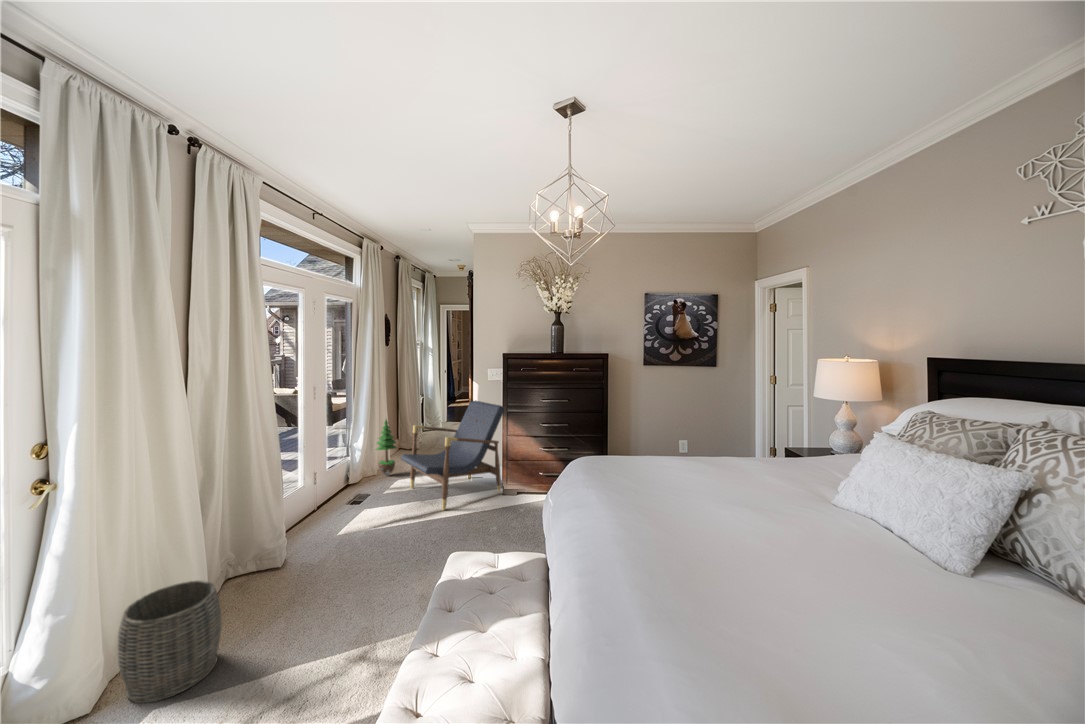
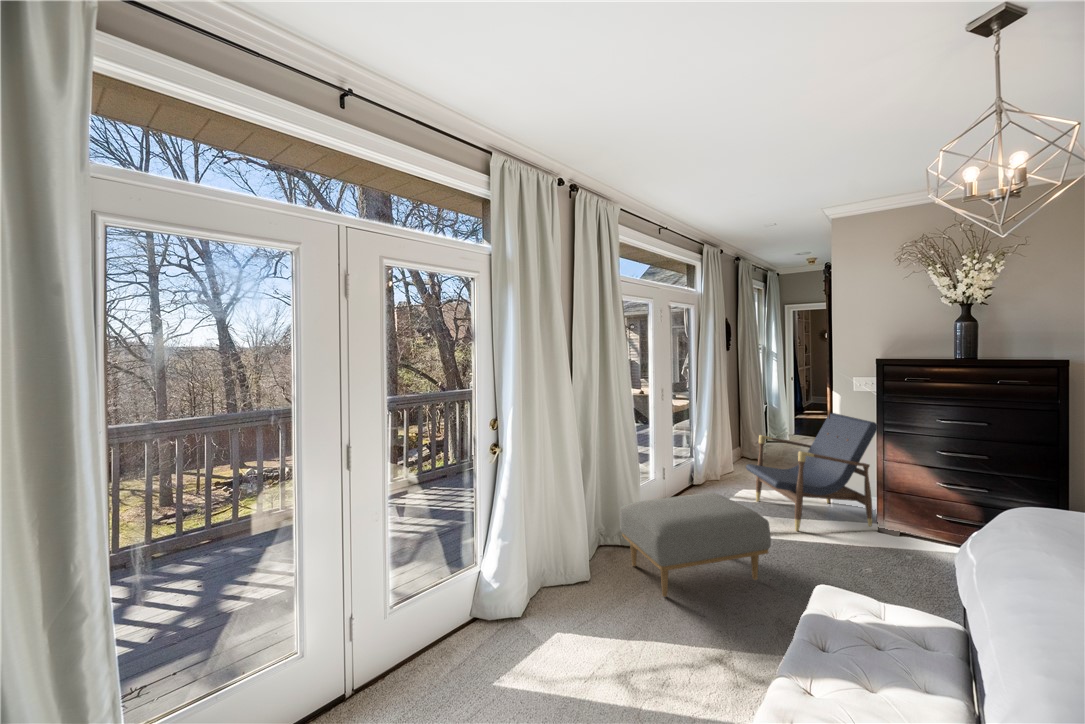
potted tree: present [376,420,397,475] -> none [717,425,740,484]
ottoman: none [240,492,417,630] -> present [620,493,771,597]
woven basket: present [118,581,222,703] -> none [557,532,614,611]

